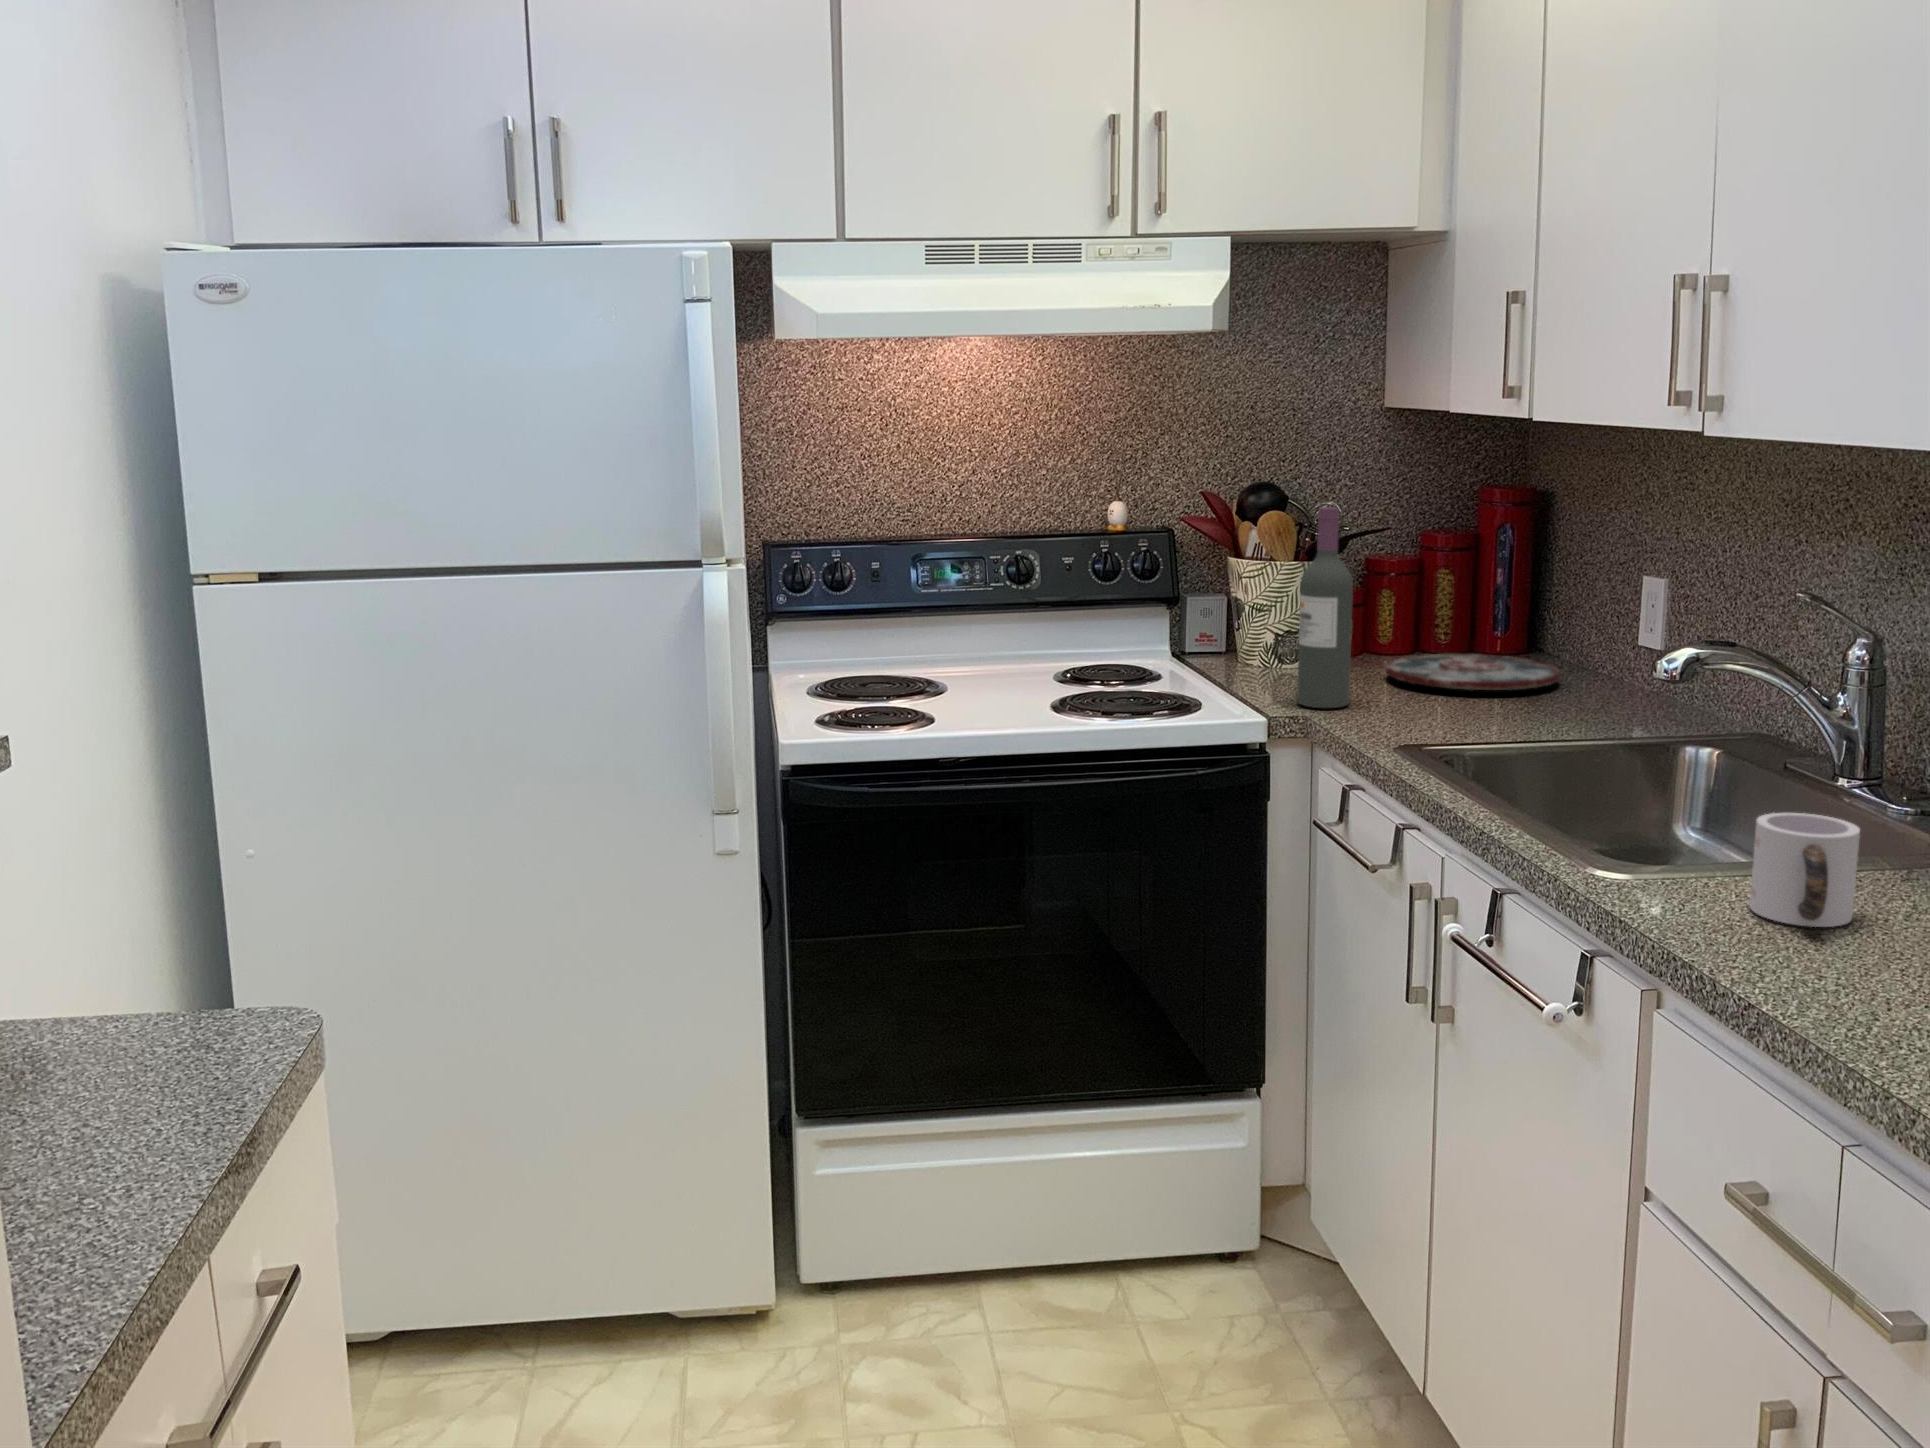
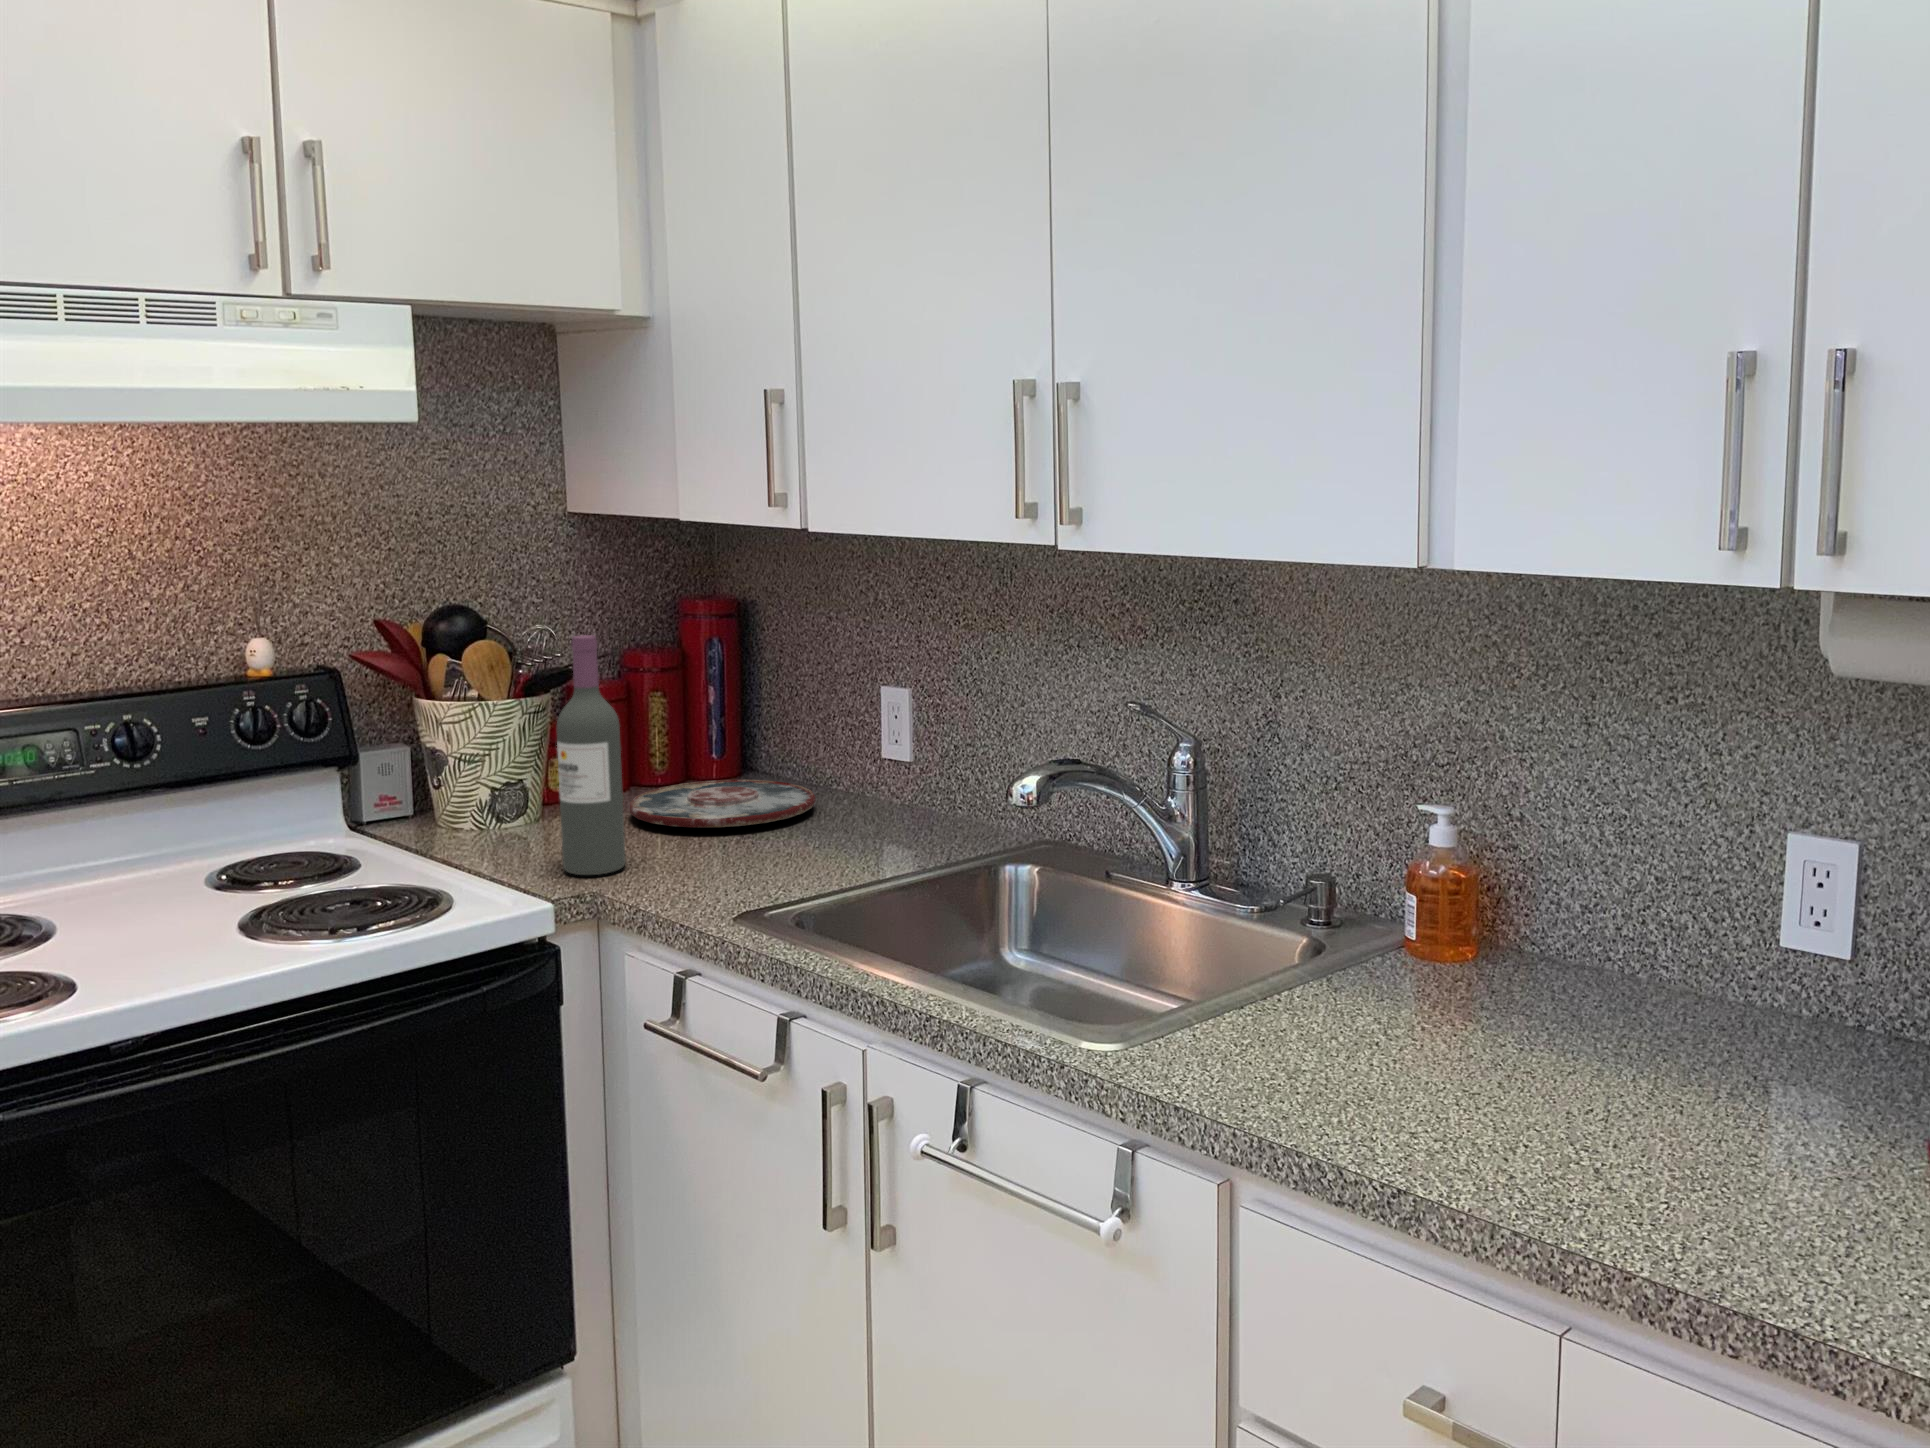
mug: present [1750,813,1860,927] -> none [1258,943,1360,1068]

